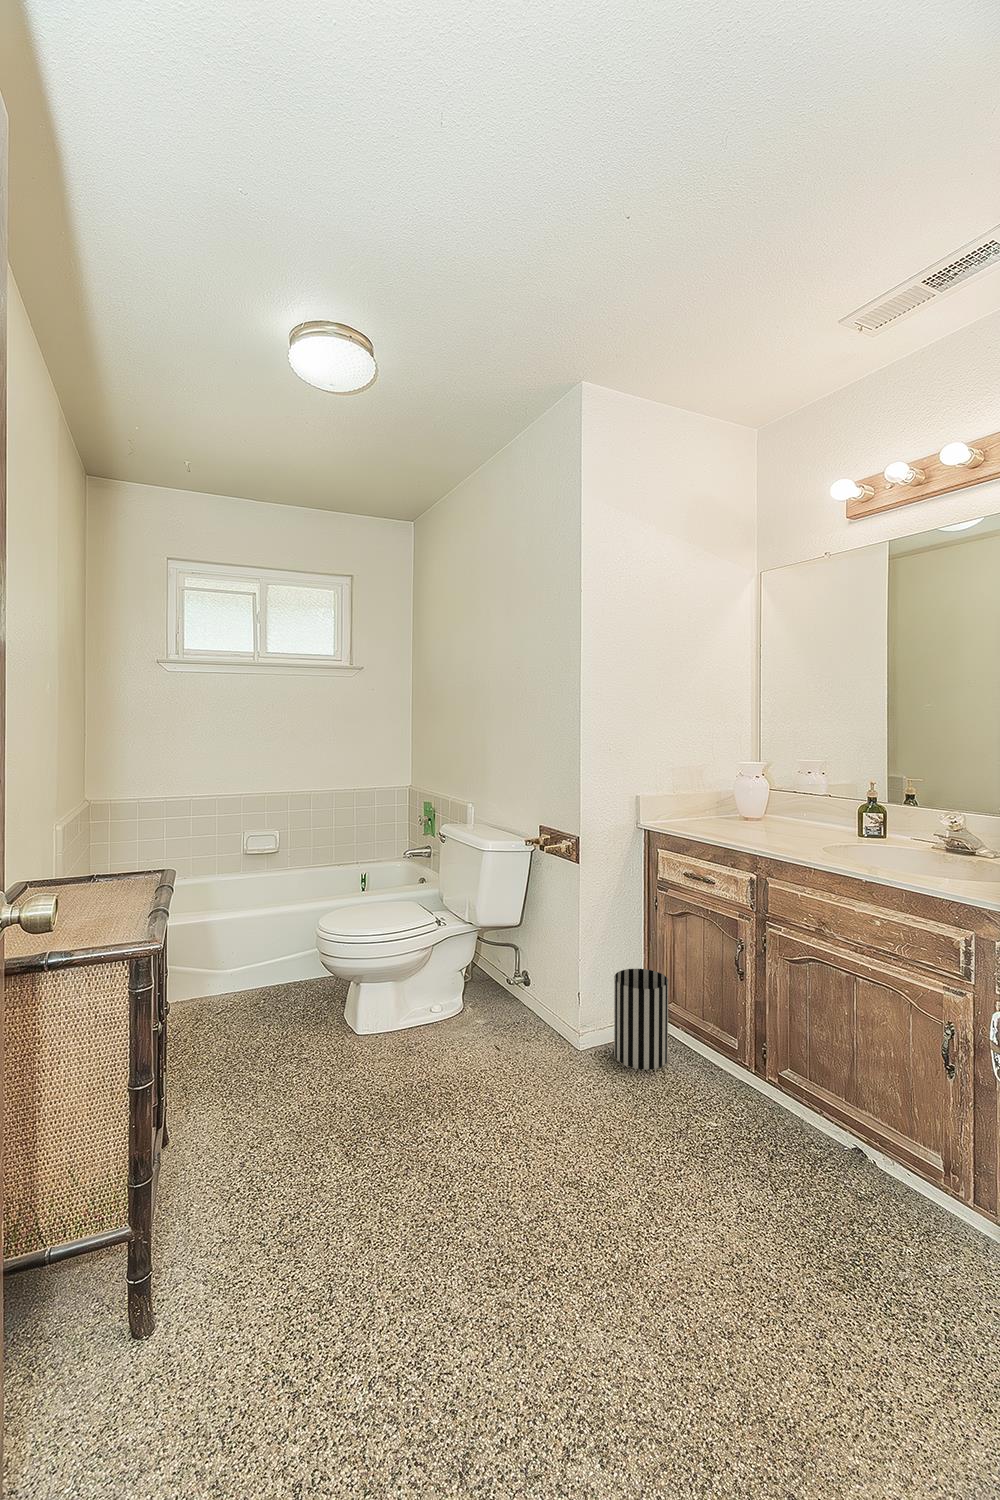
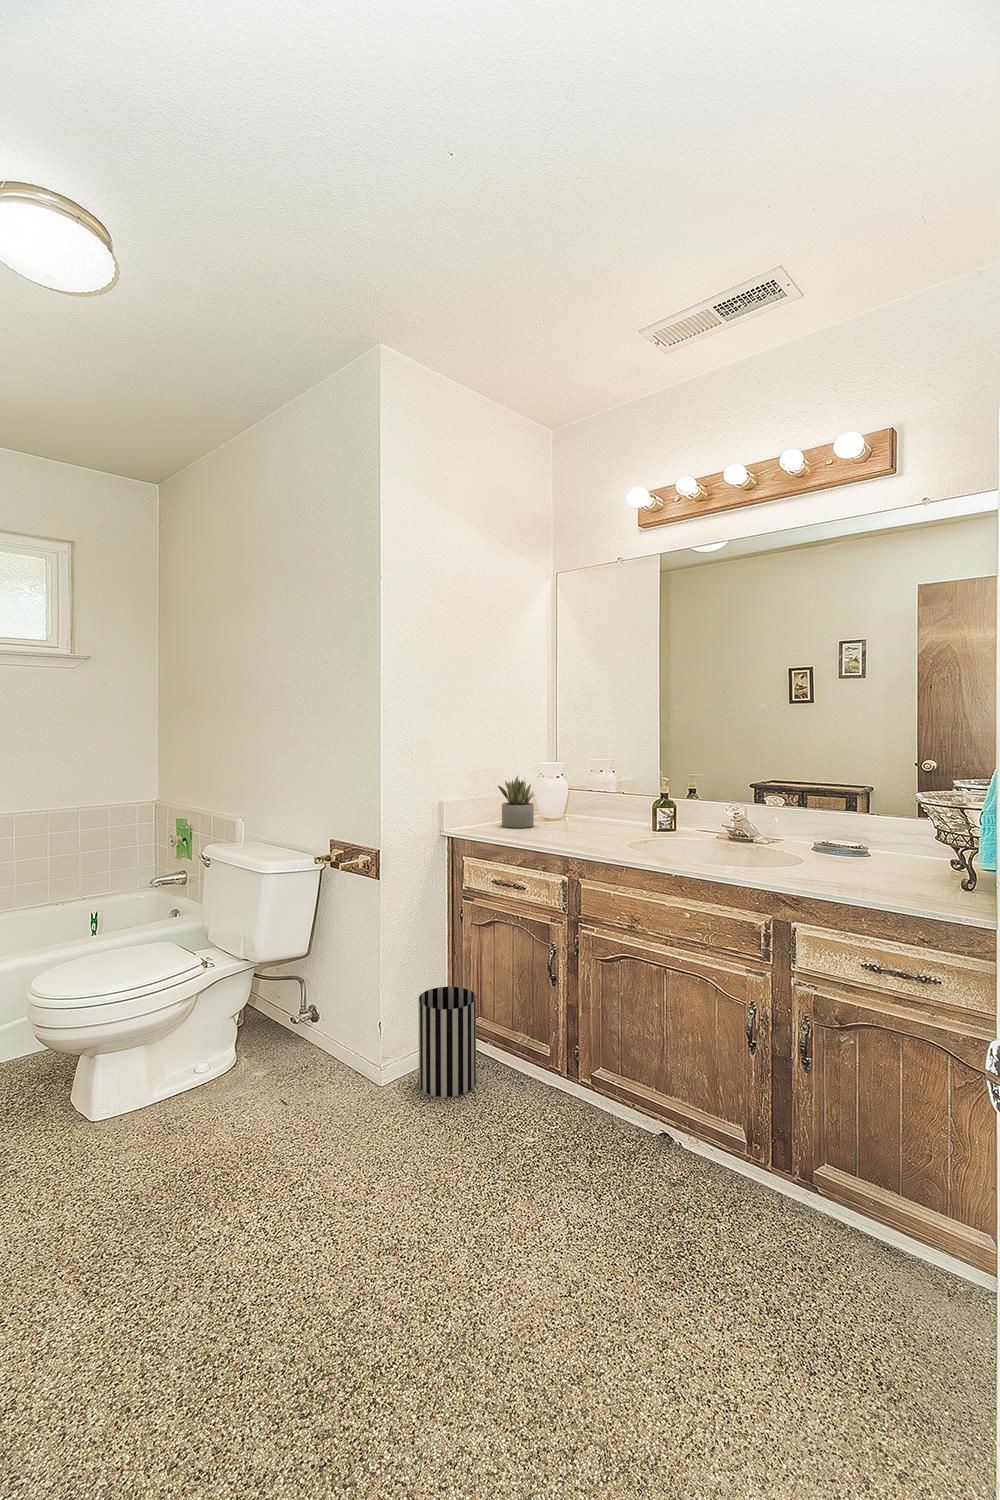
succulent plant: none [695,774,735,826] -> present [498,776,534,828]

